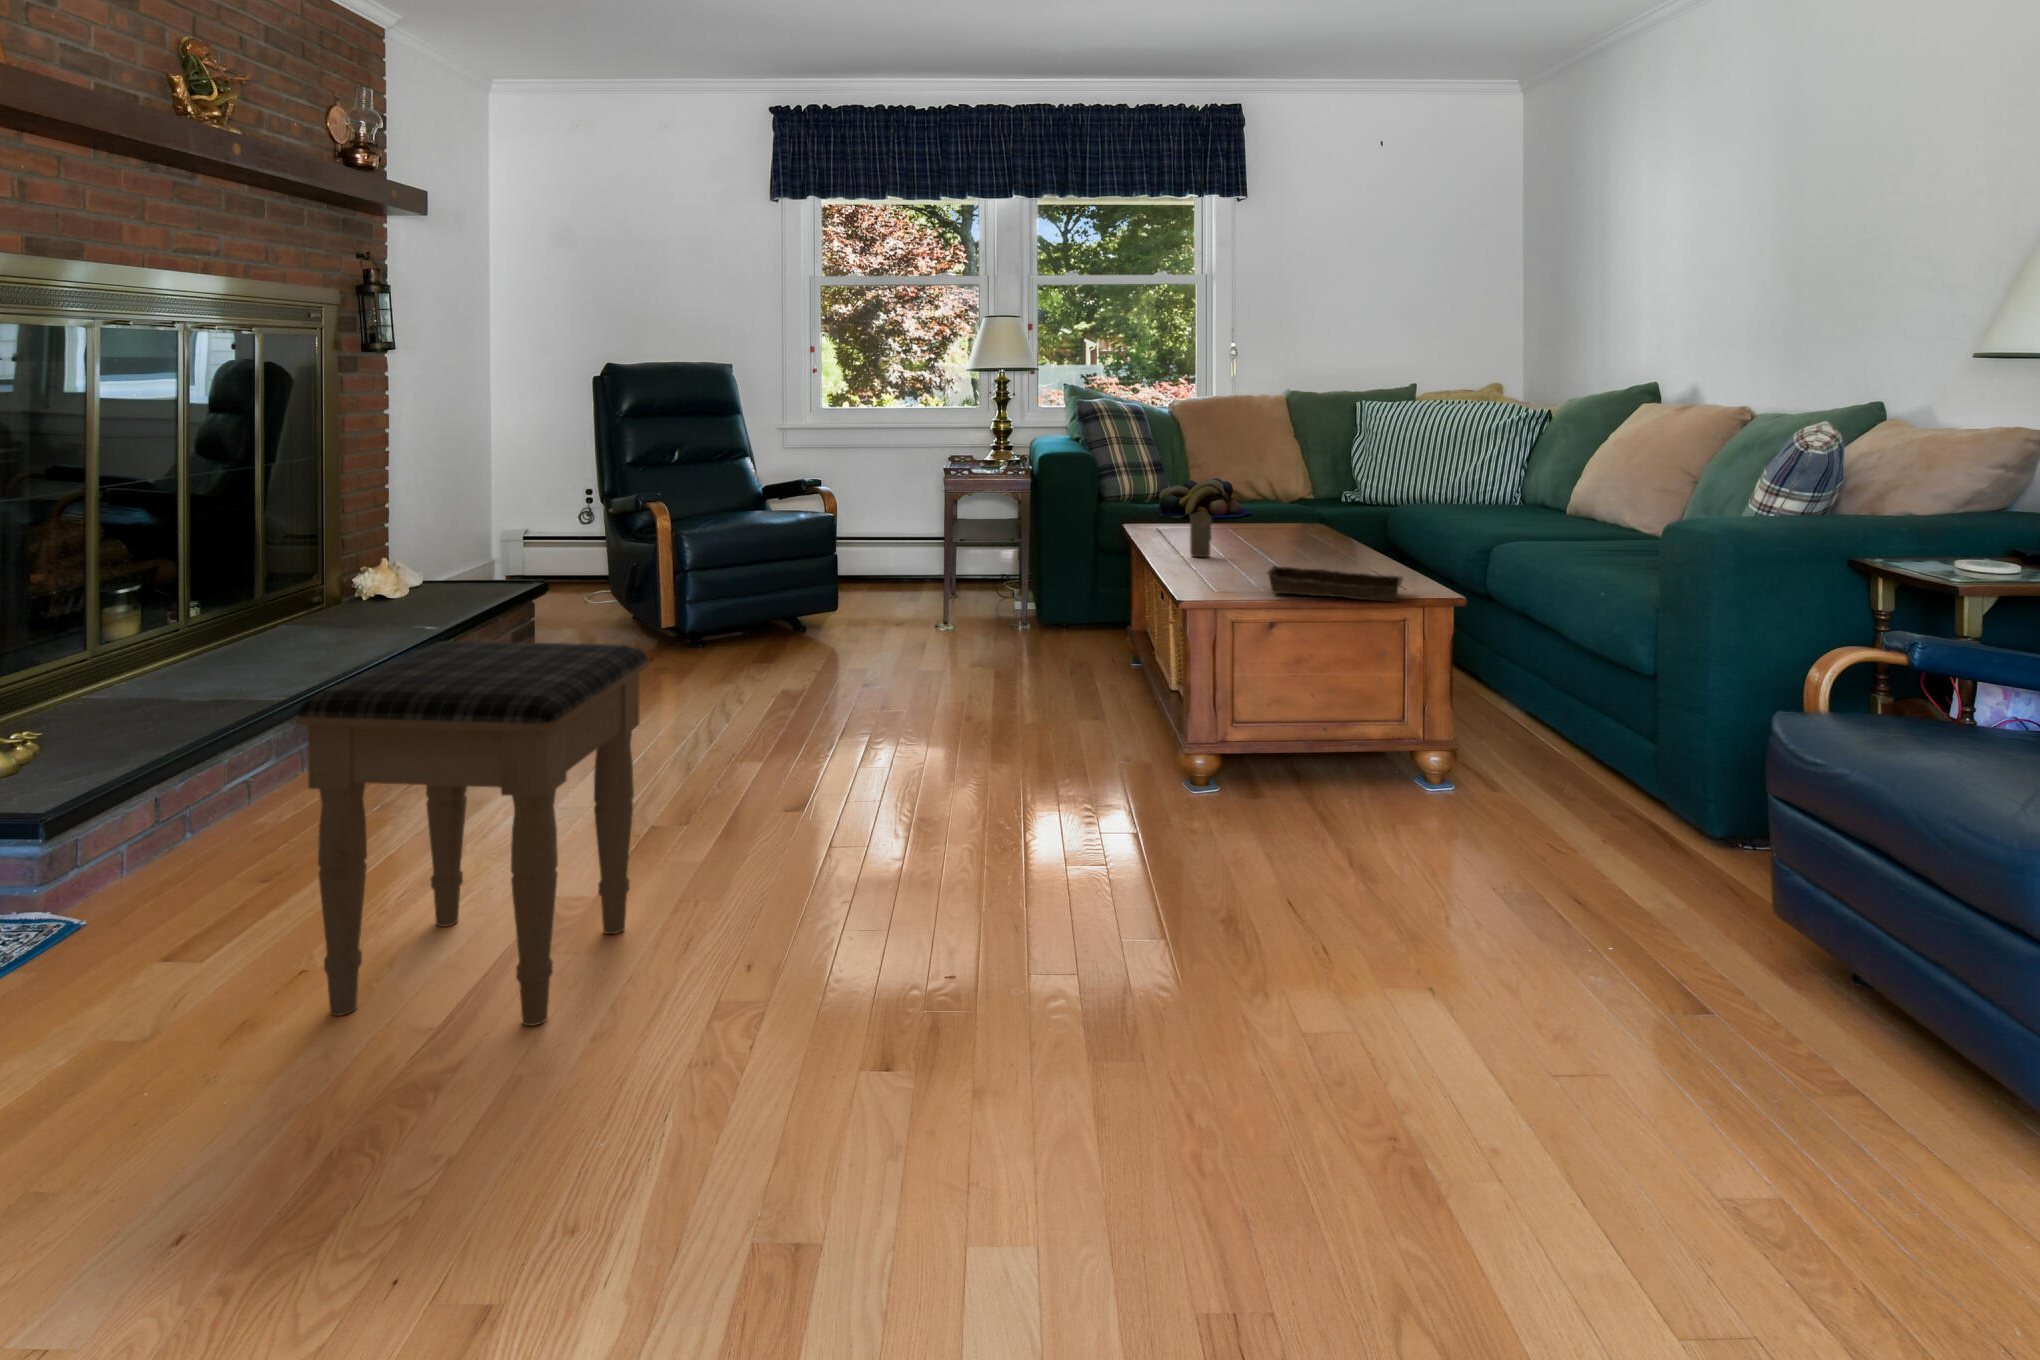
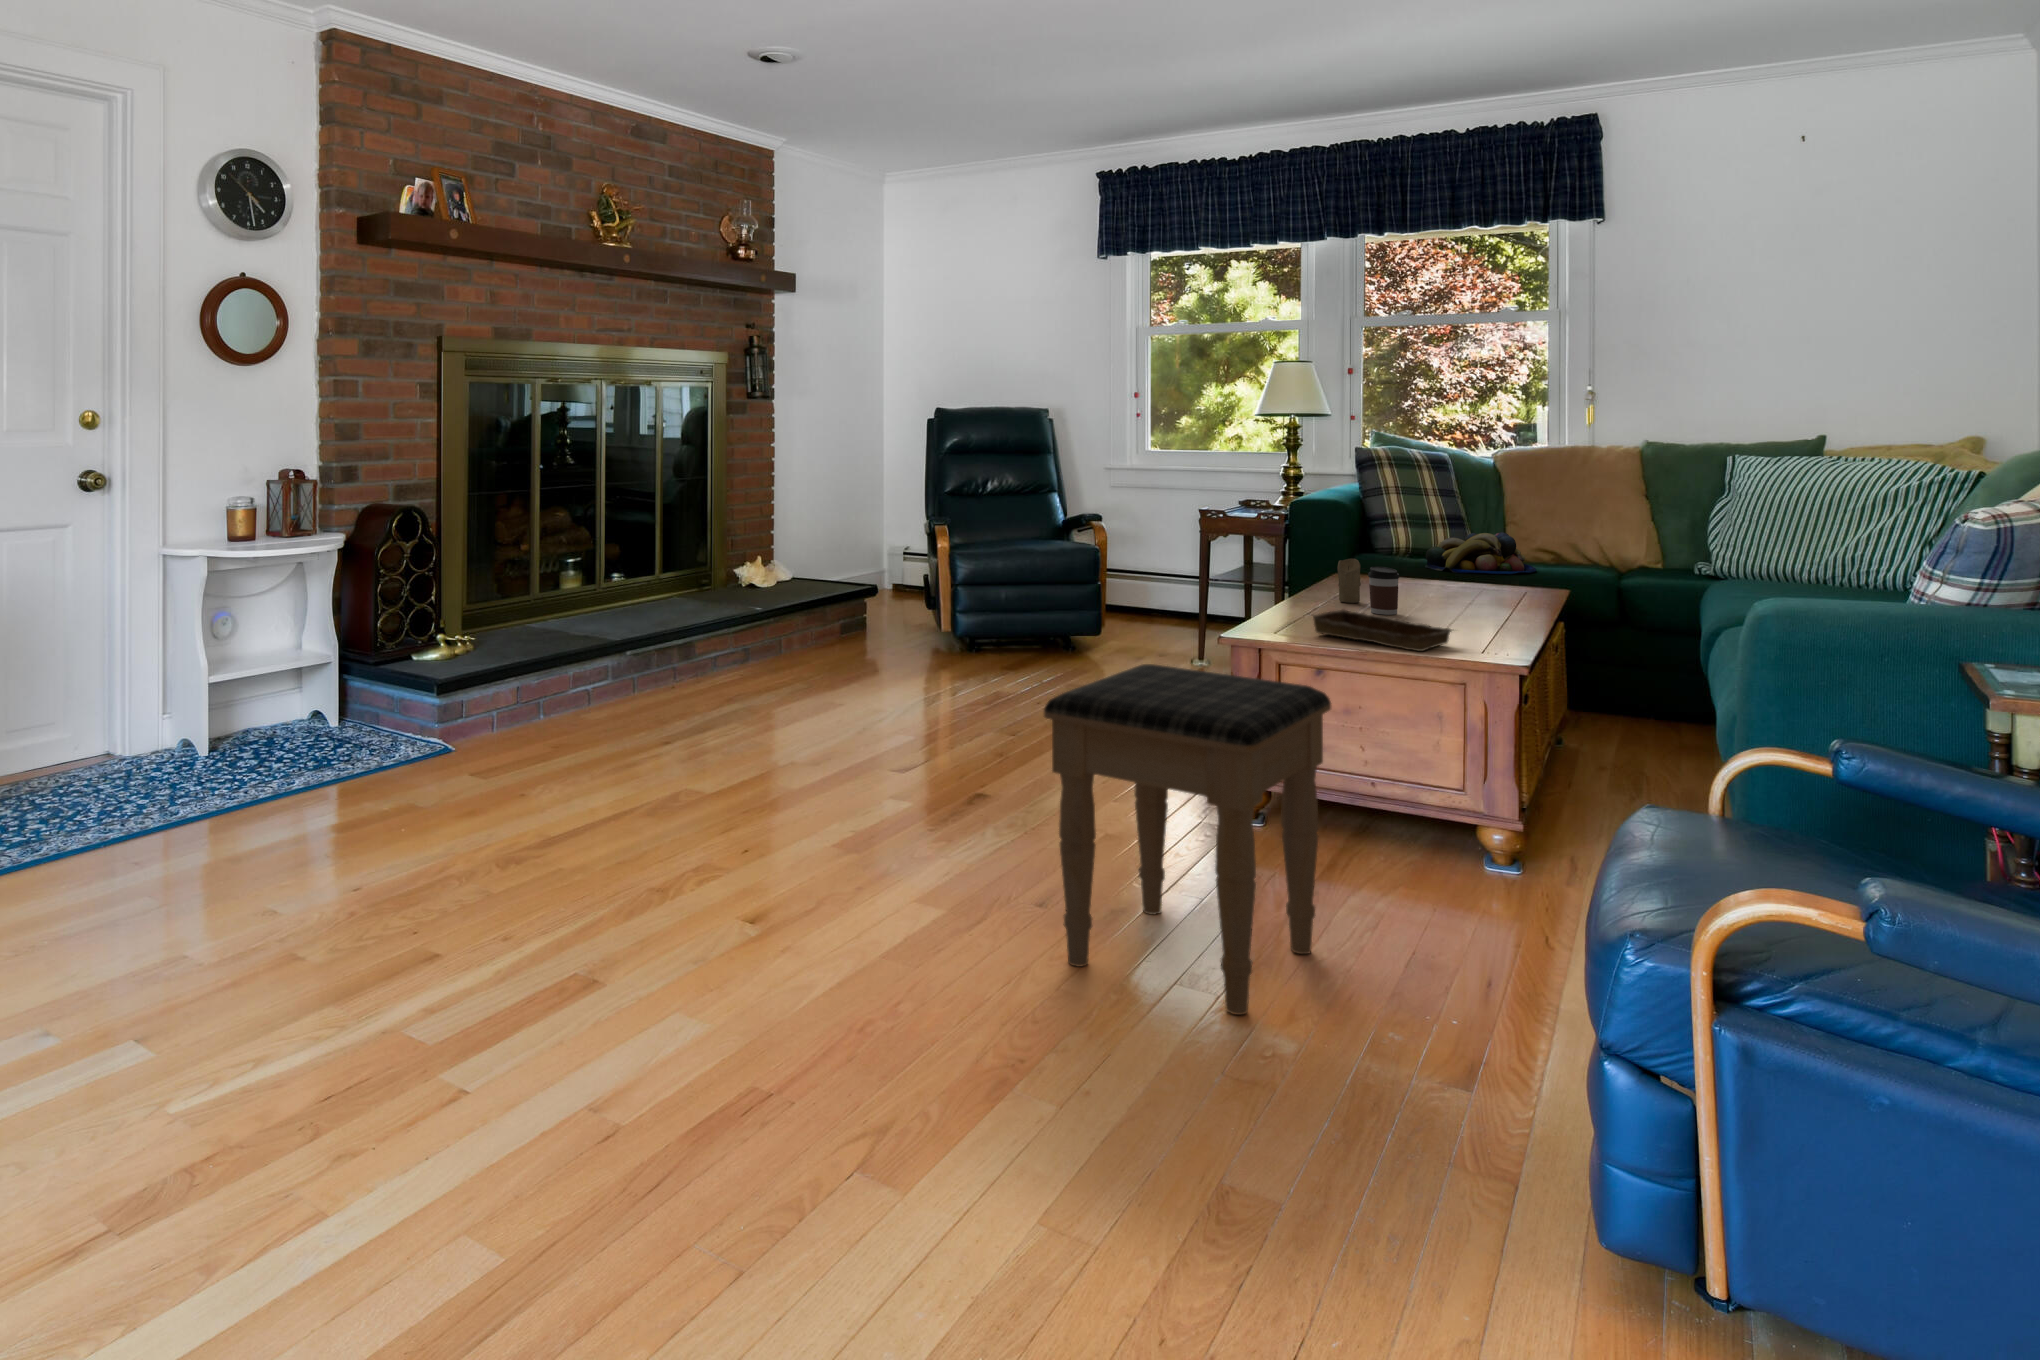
coffee cup: none [1243,519,1272,567] -> present [1368,567,1399,615]
footstool: present [296,641,648,1026] -> present [1044,664,1331,1015]

